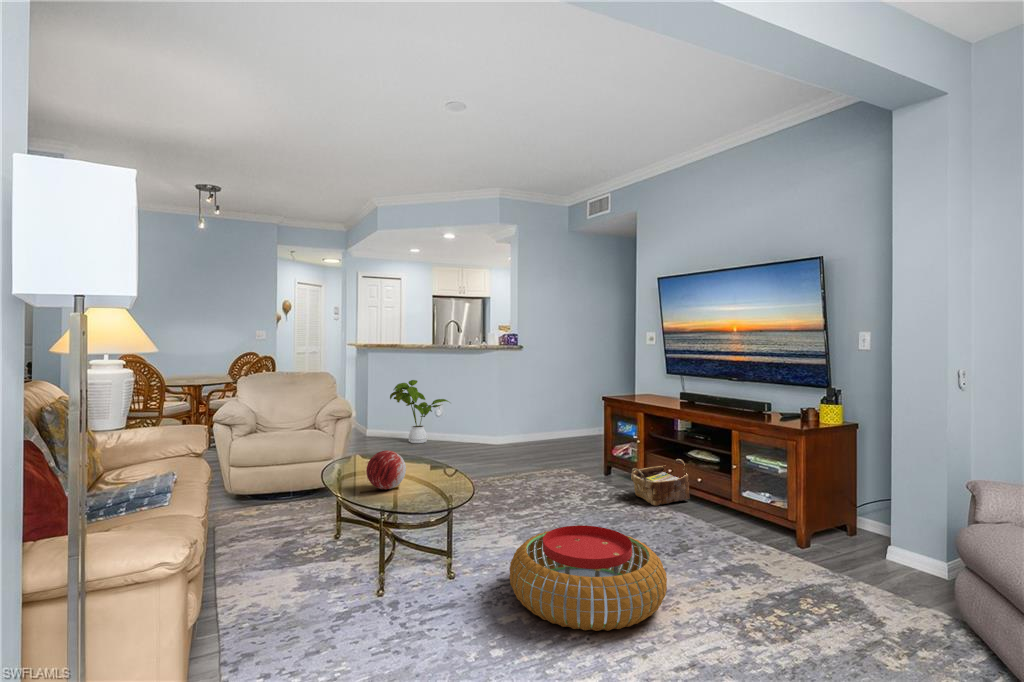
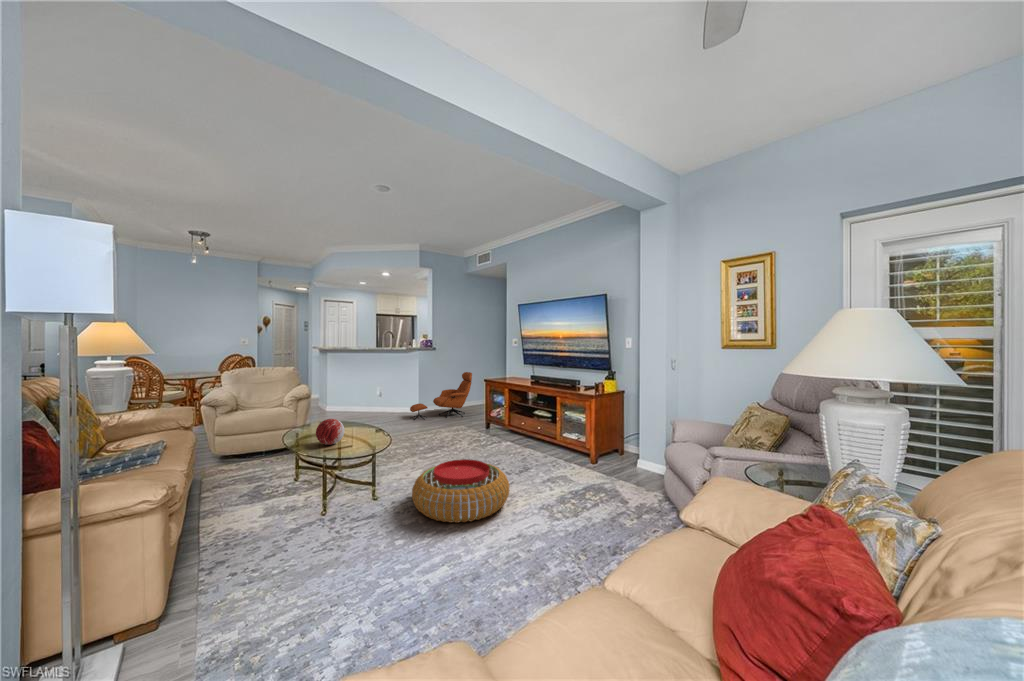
house plant: present [390,380,449,443] -> none [343,371,388,415]
lounge chair: none [485,385,578,456] -> present [410,372,472,420]
woven basket: present [631,459,690,506] -> none [501,416,536,446]

